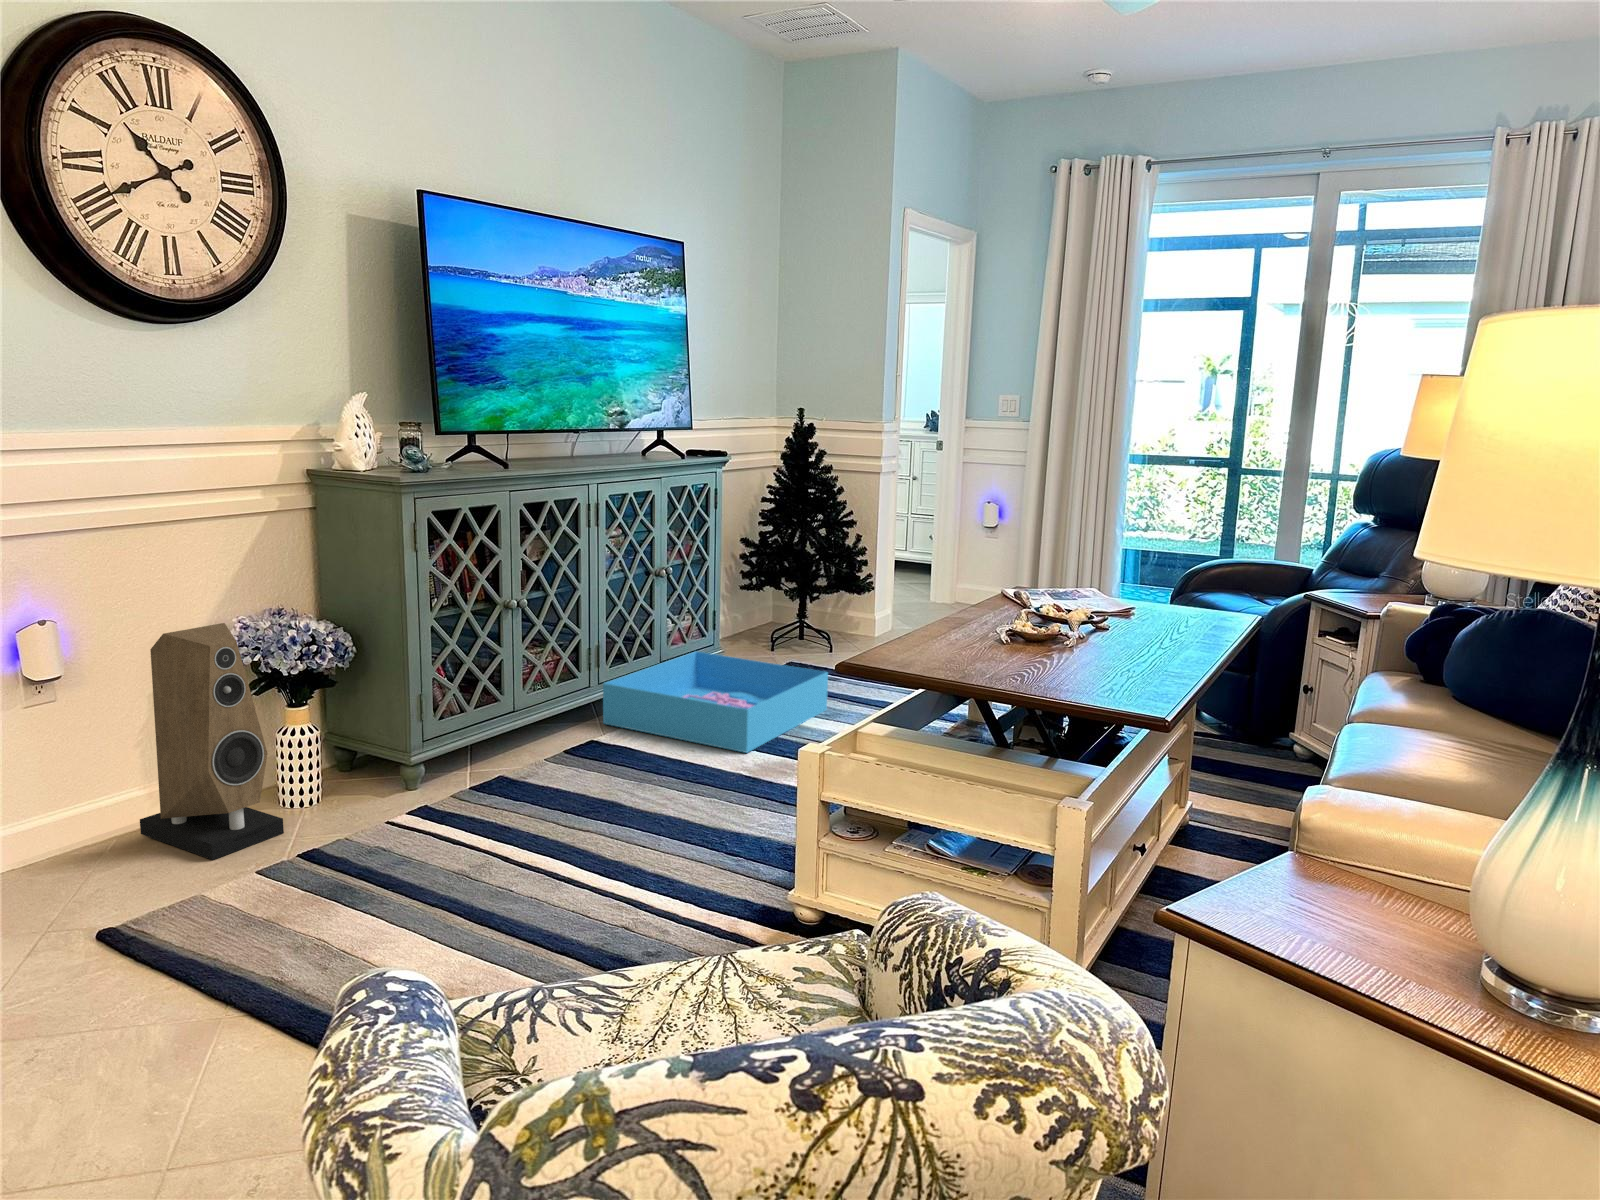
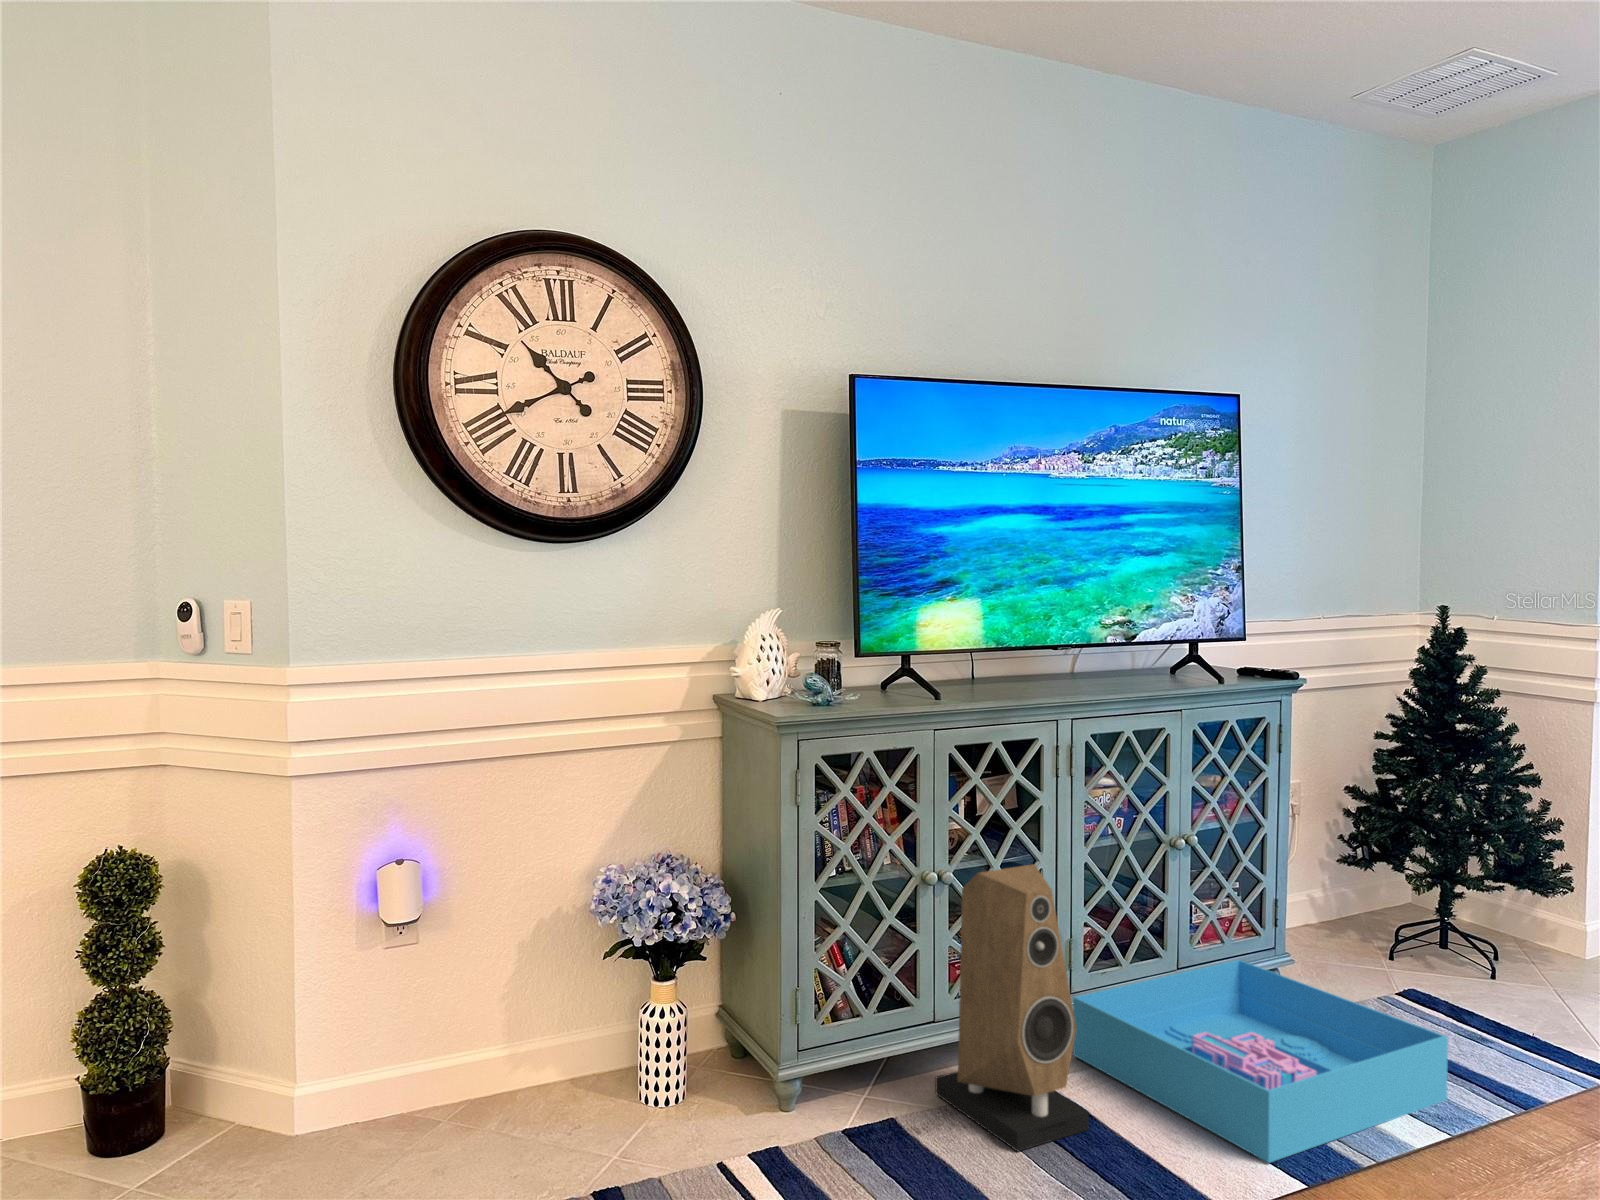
speaker: present [140,623,284,860] -> present [935,864,1089,1151]

